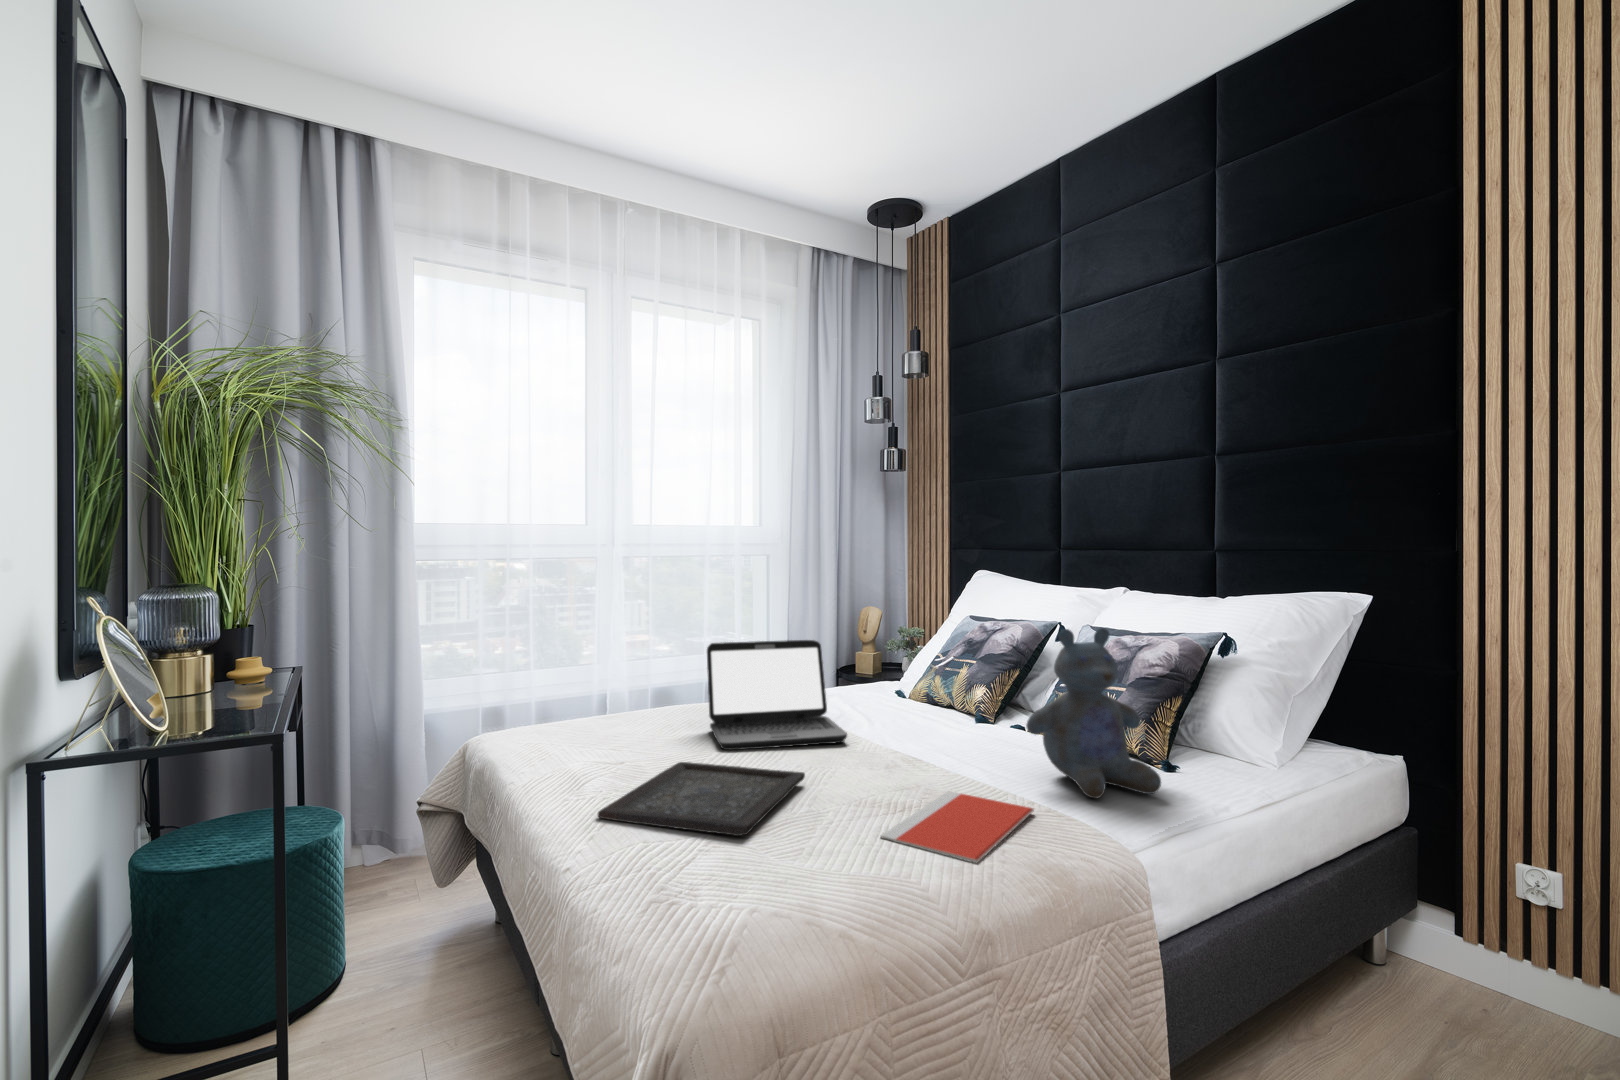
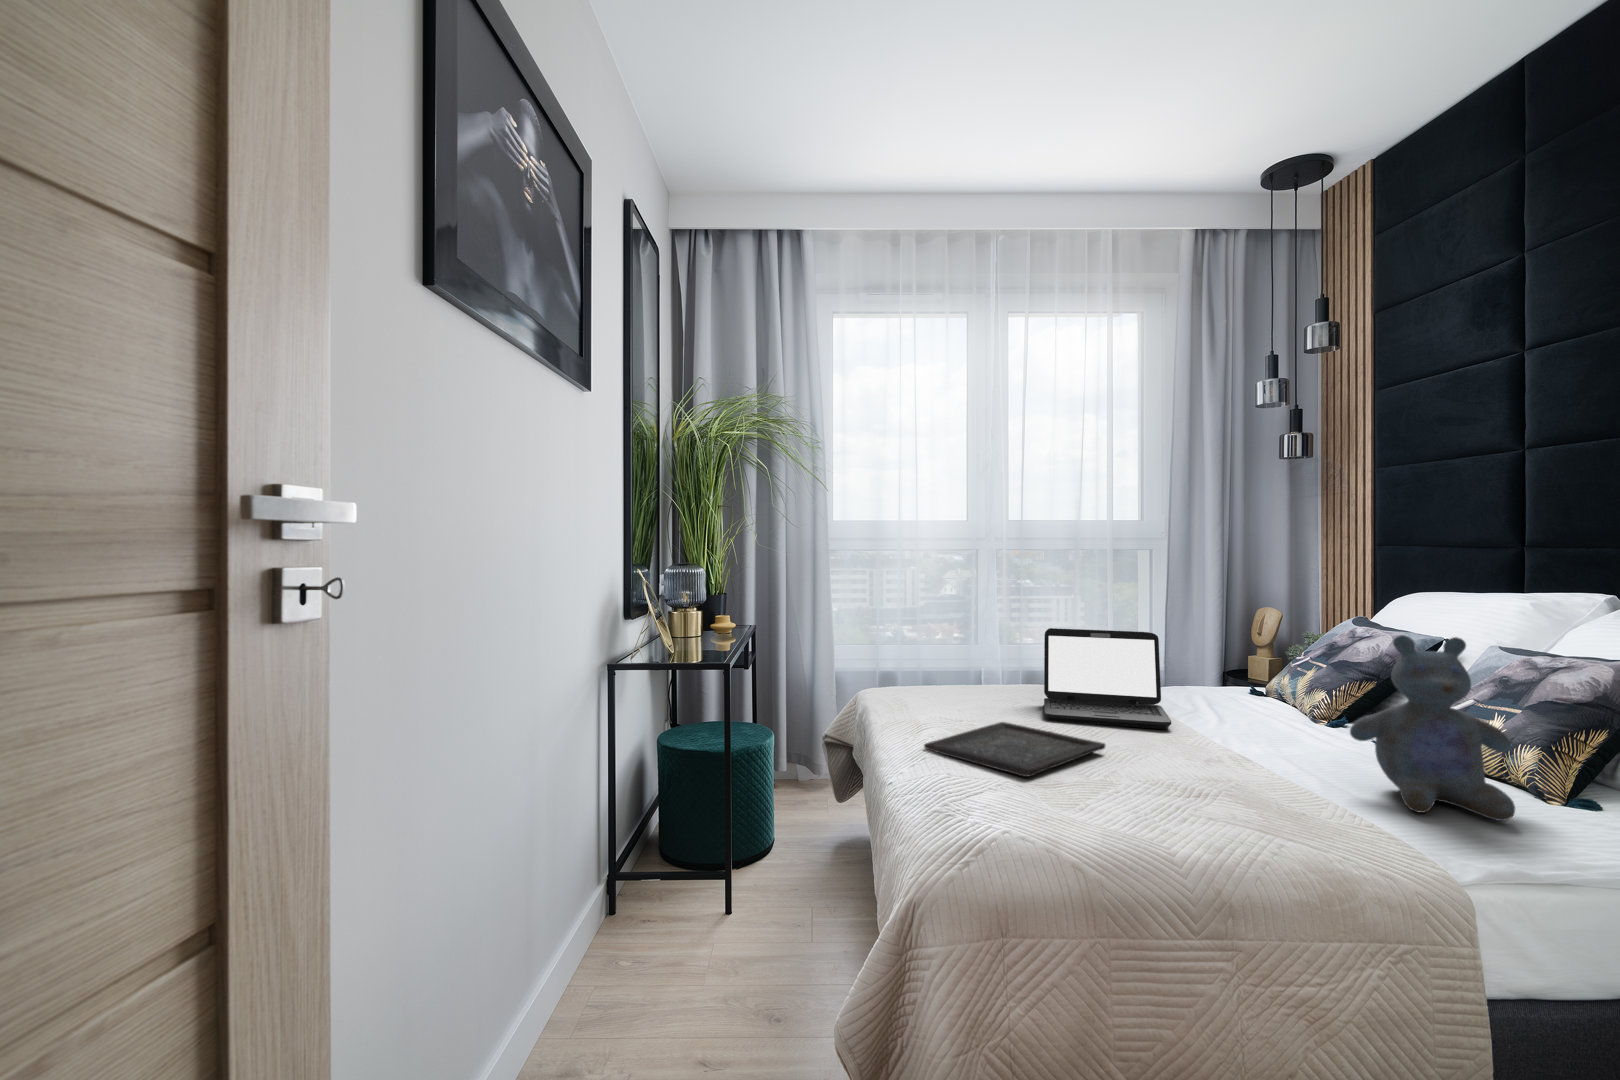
notebook: present [881,791,1034,863] -> none [1148,779,1328,832]

